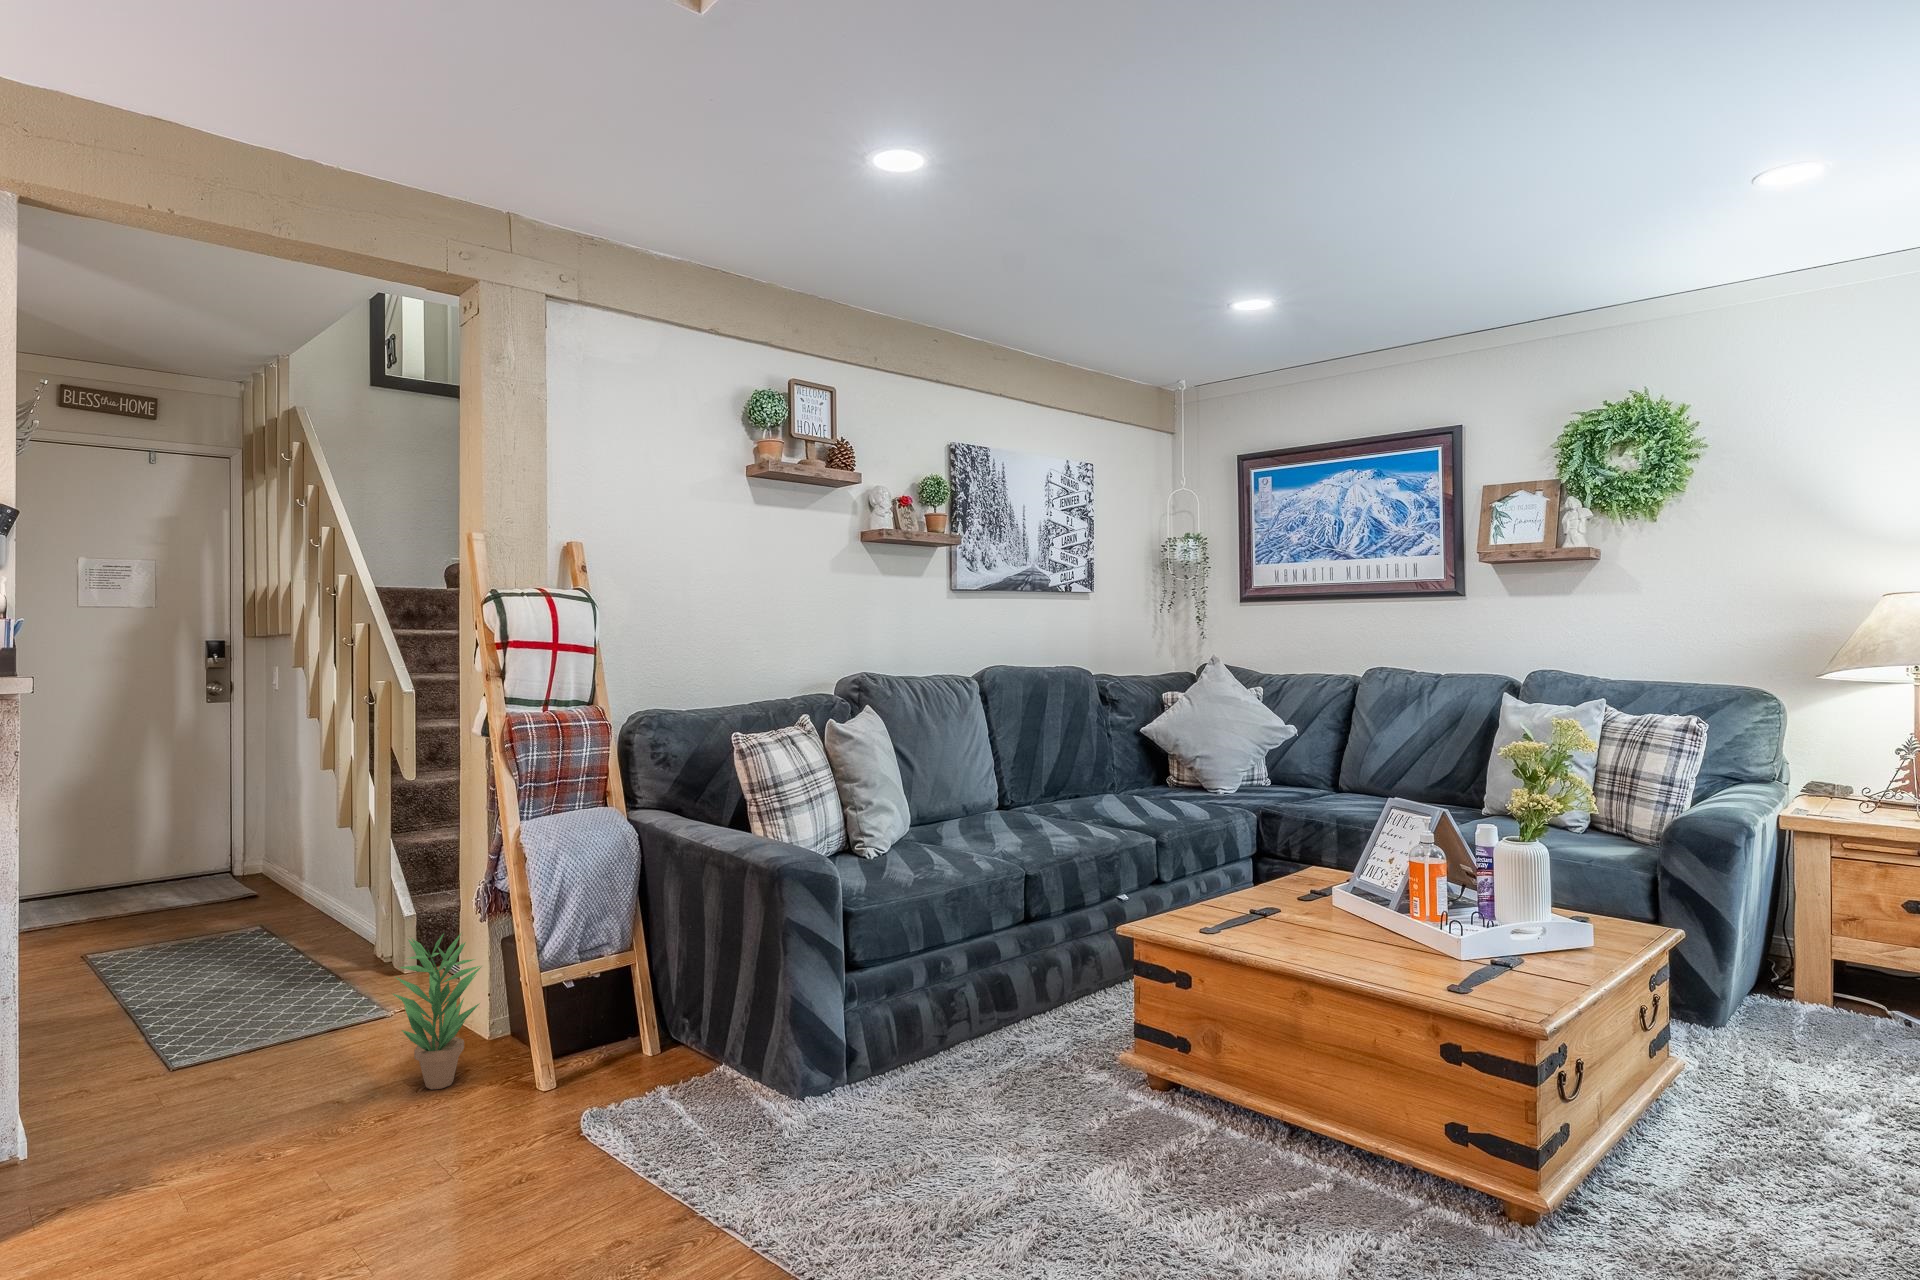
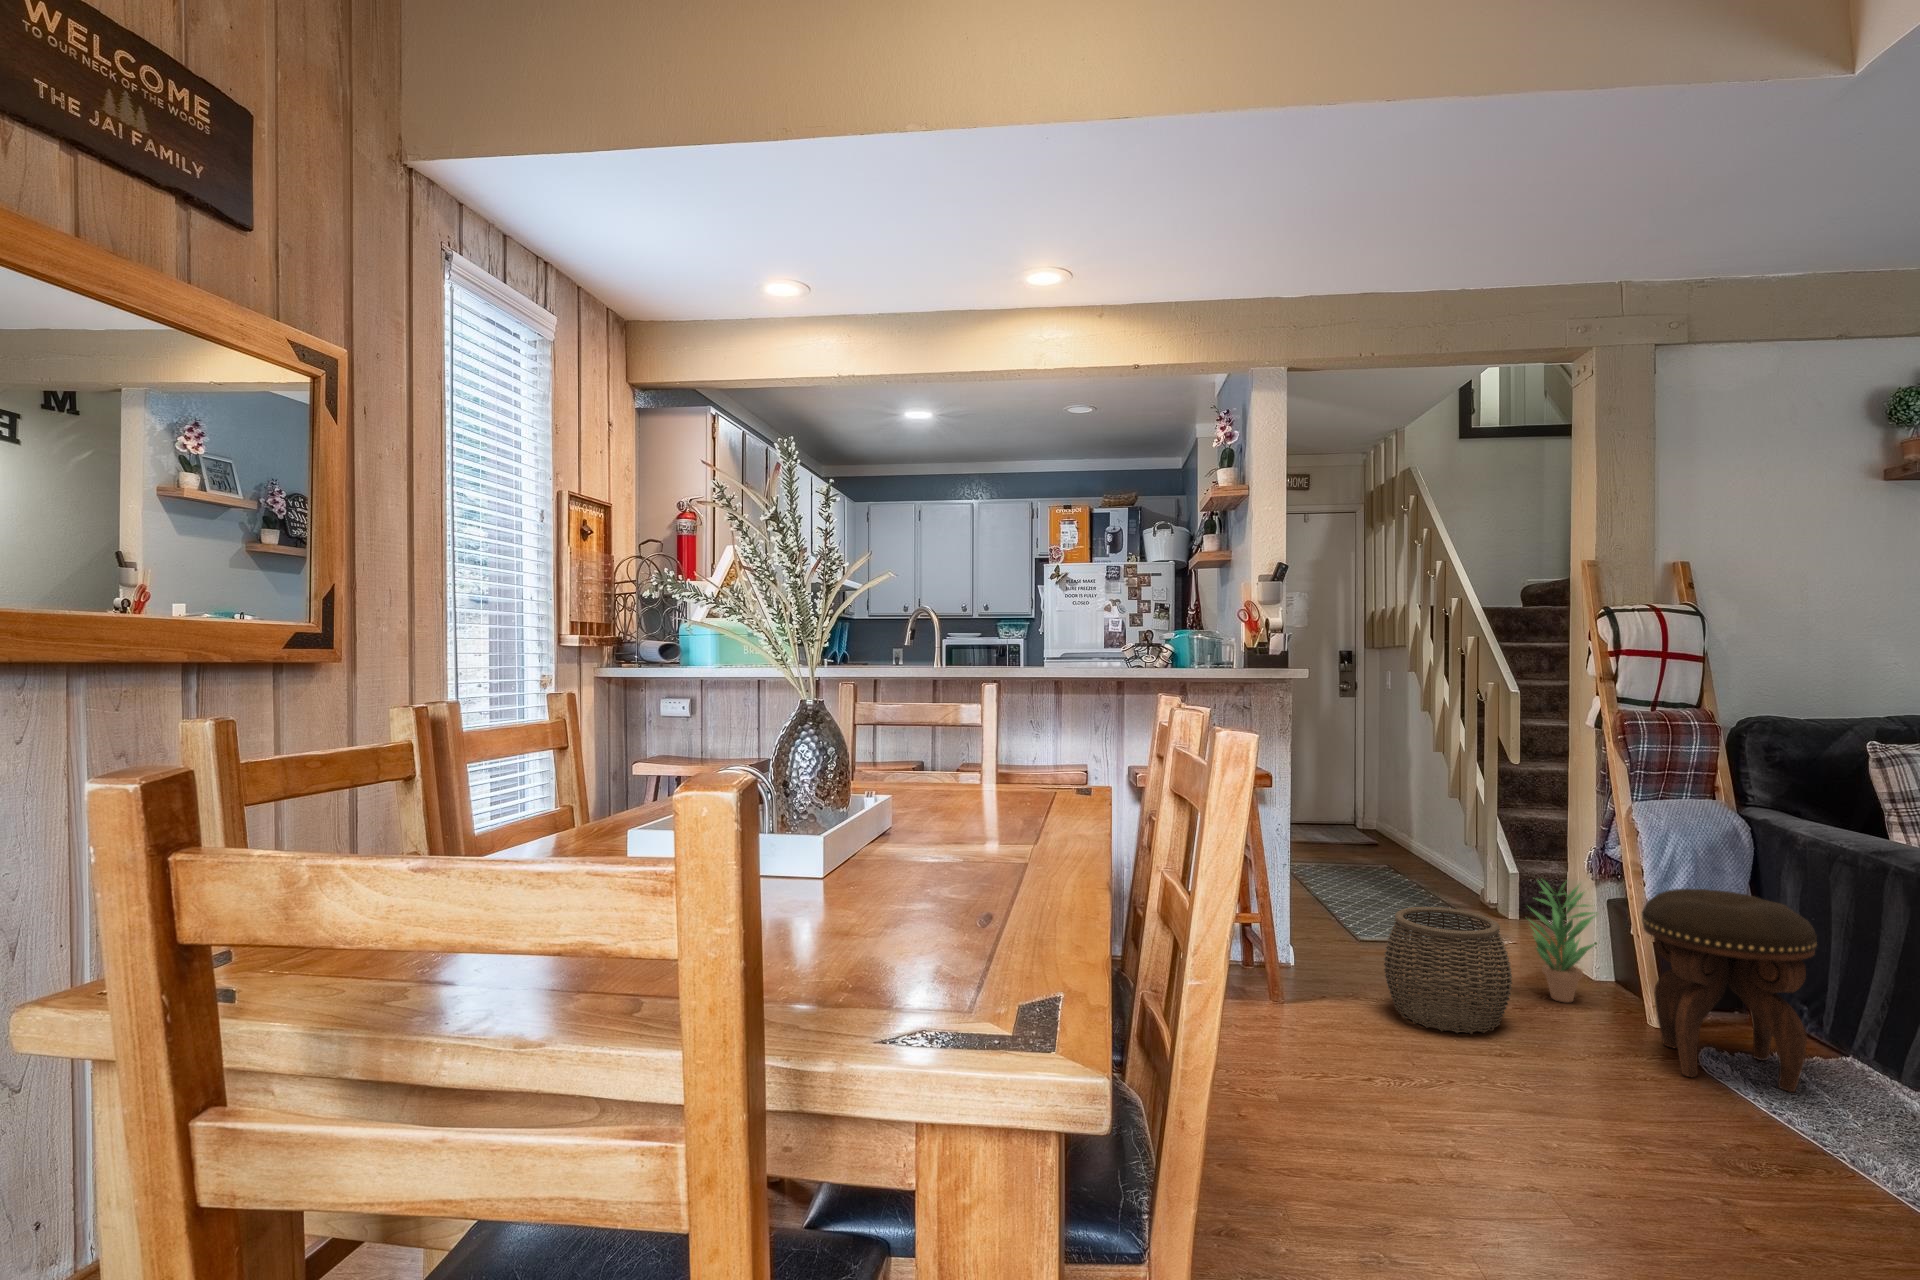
footstool: none [518,915,687,1155] -> present [1642,888,1817,1092]
woven basket: none [156,1012,361,1215] -> present [1384,907,1512,1034]

